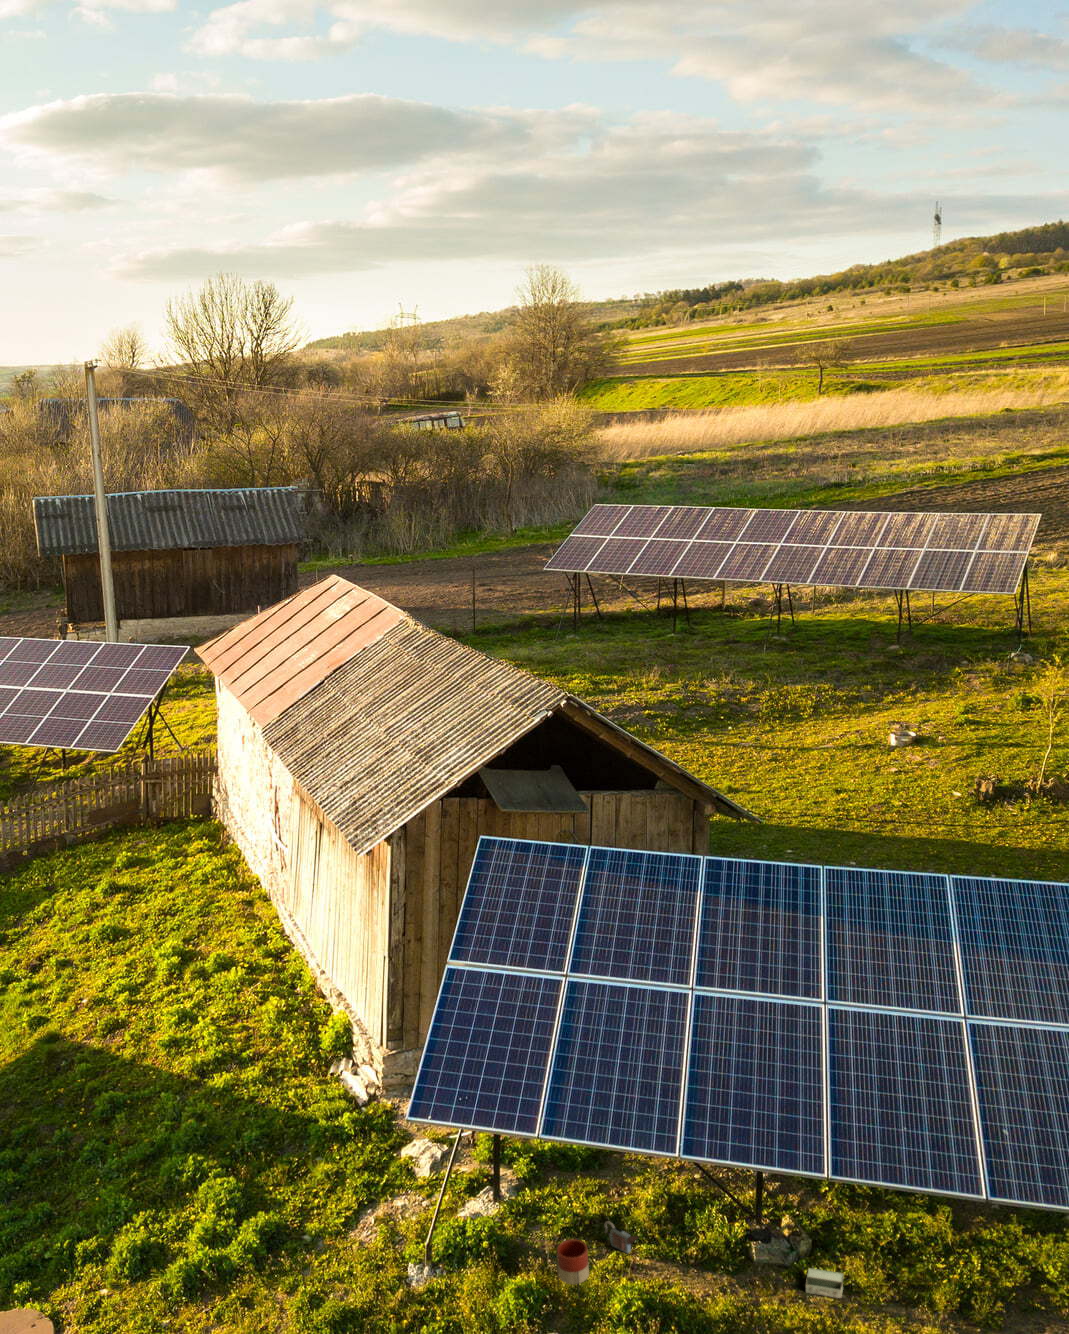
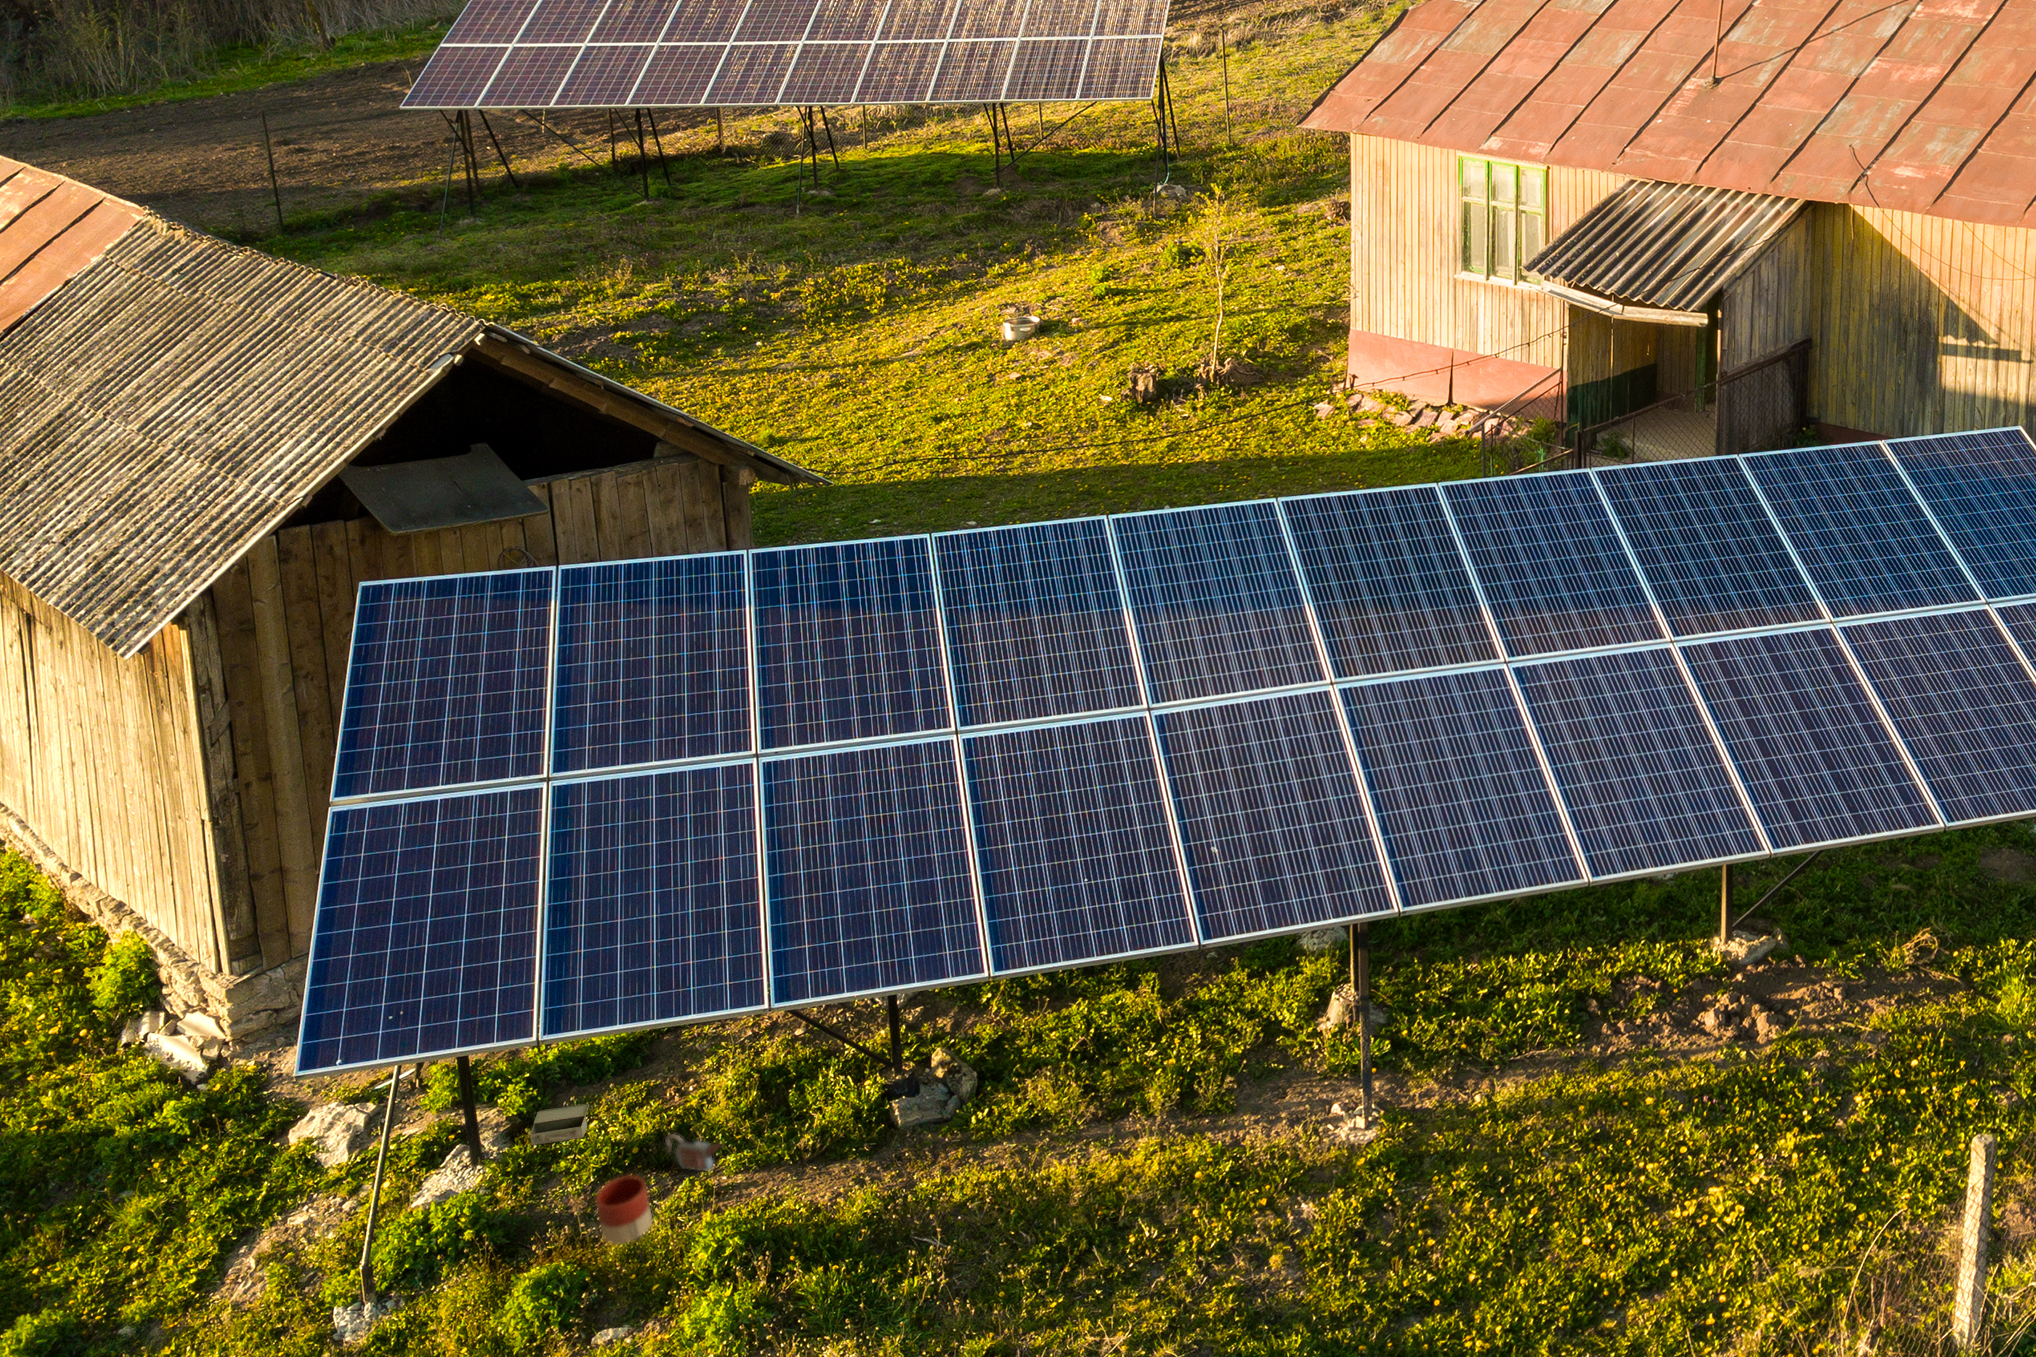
toolbox: present [806,1268,844,1298] -> present [530,1104,589,1145]

